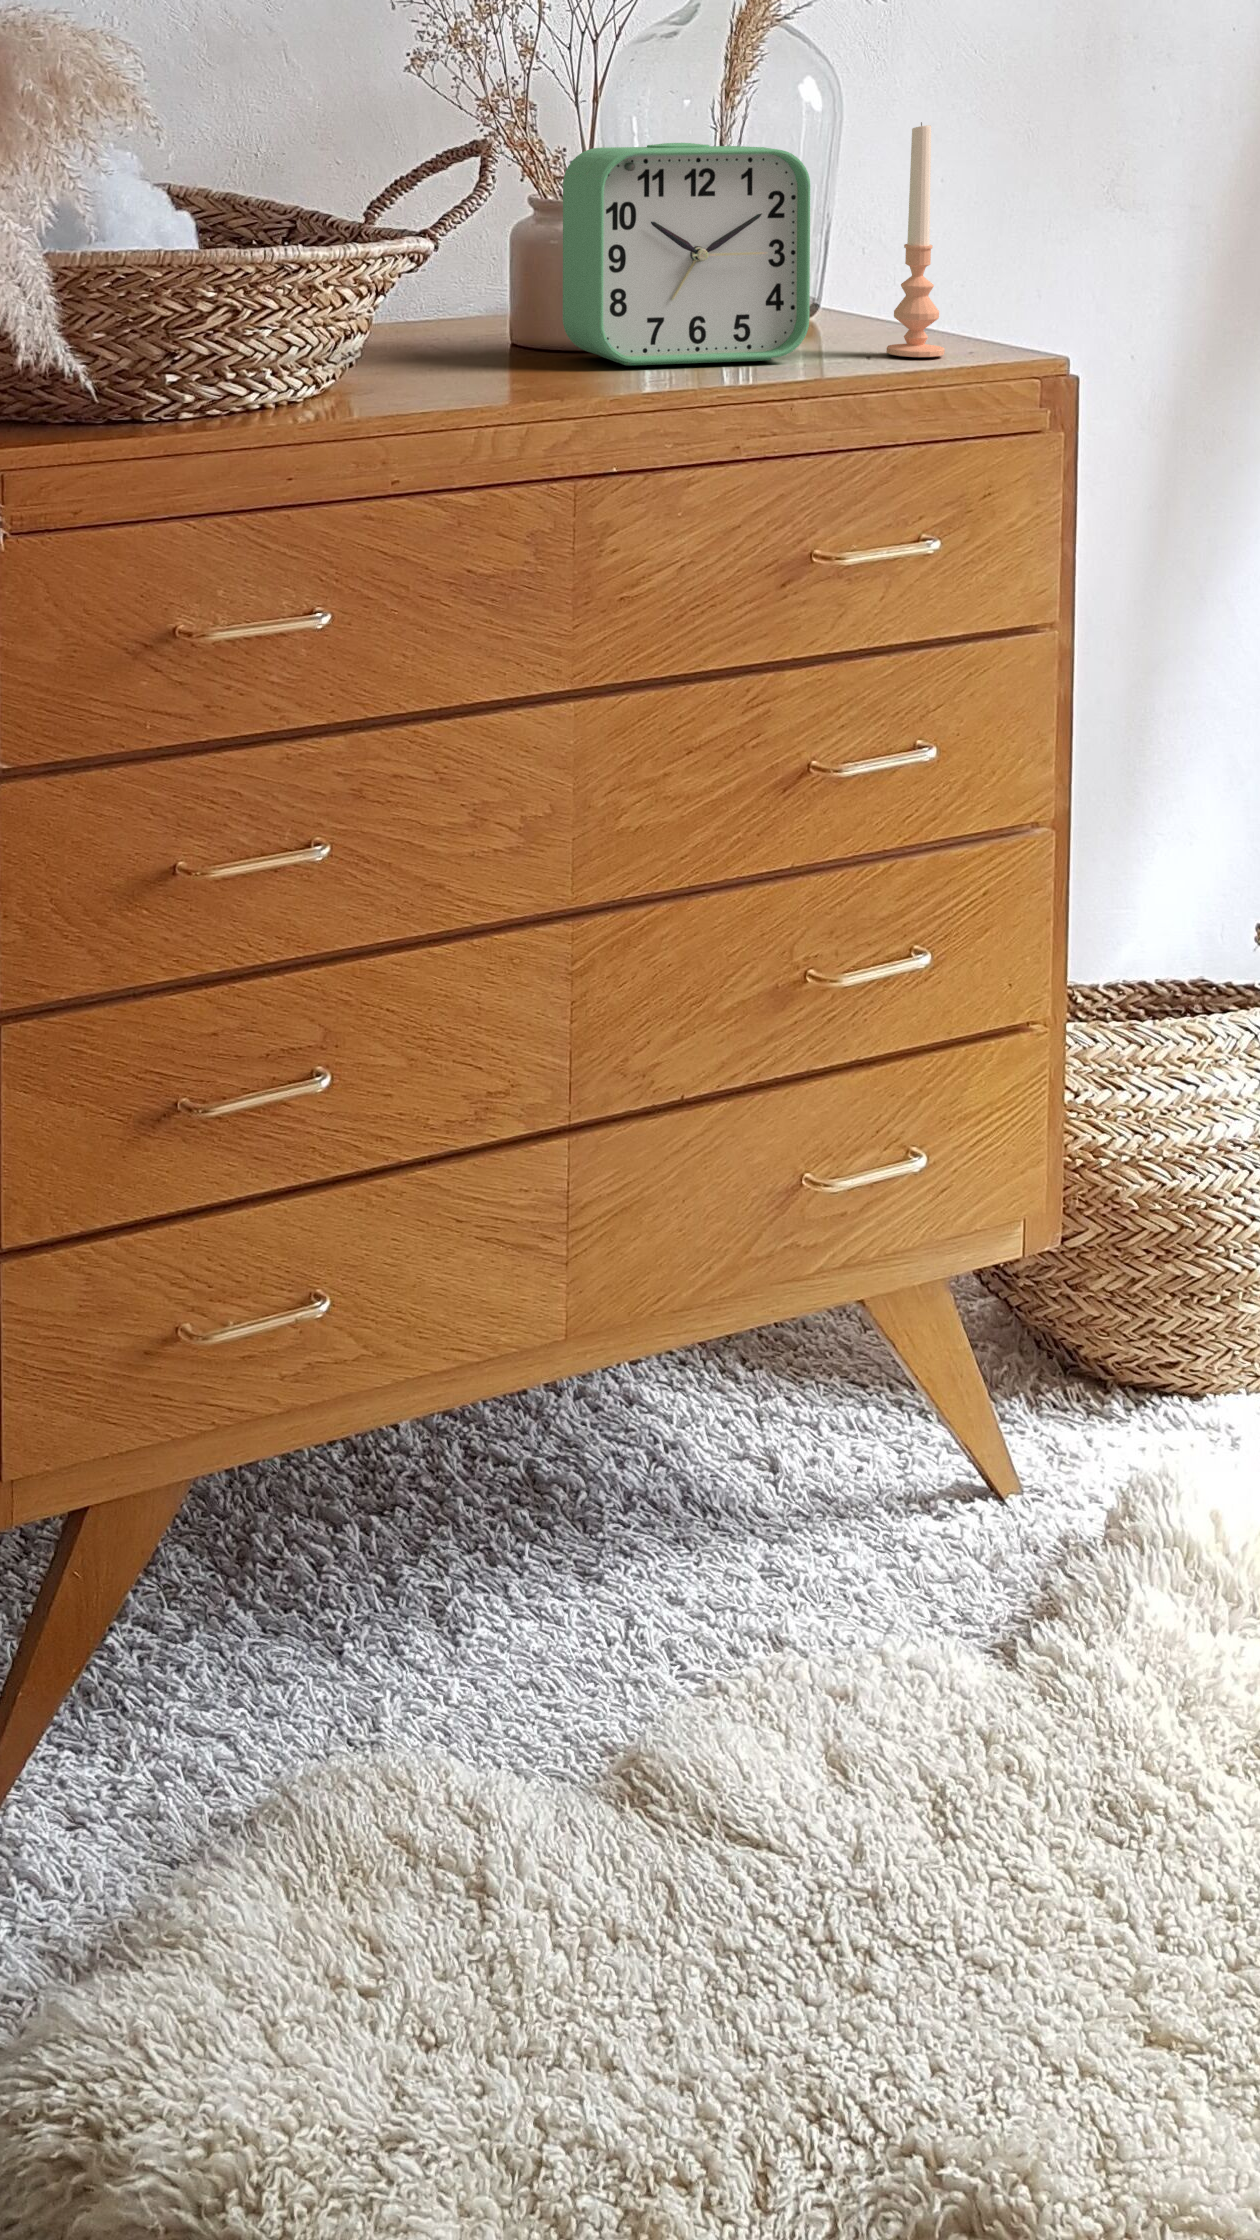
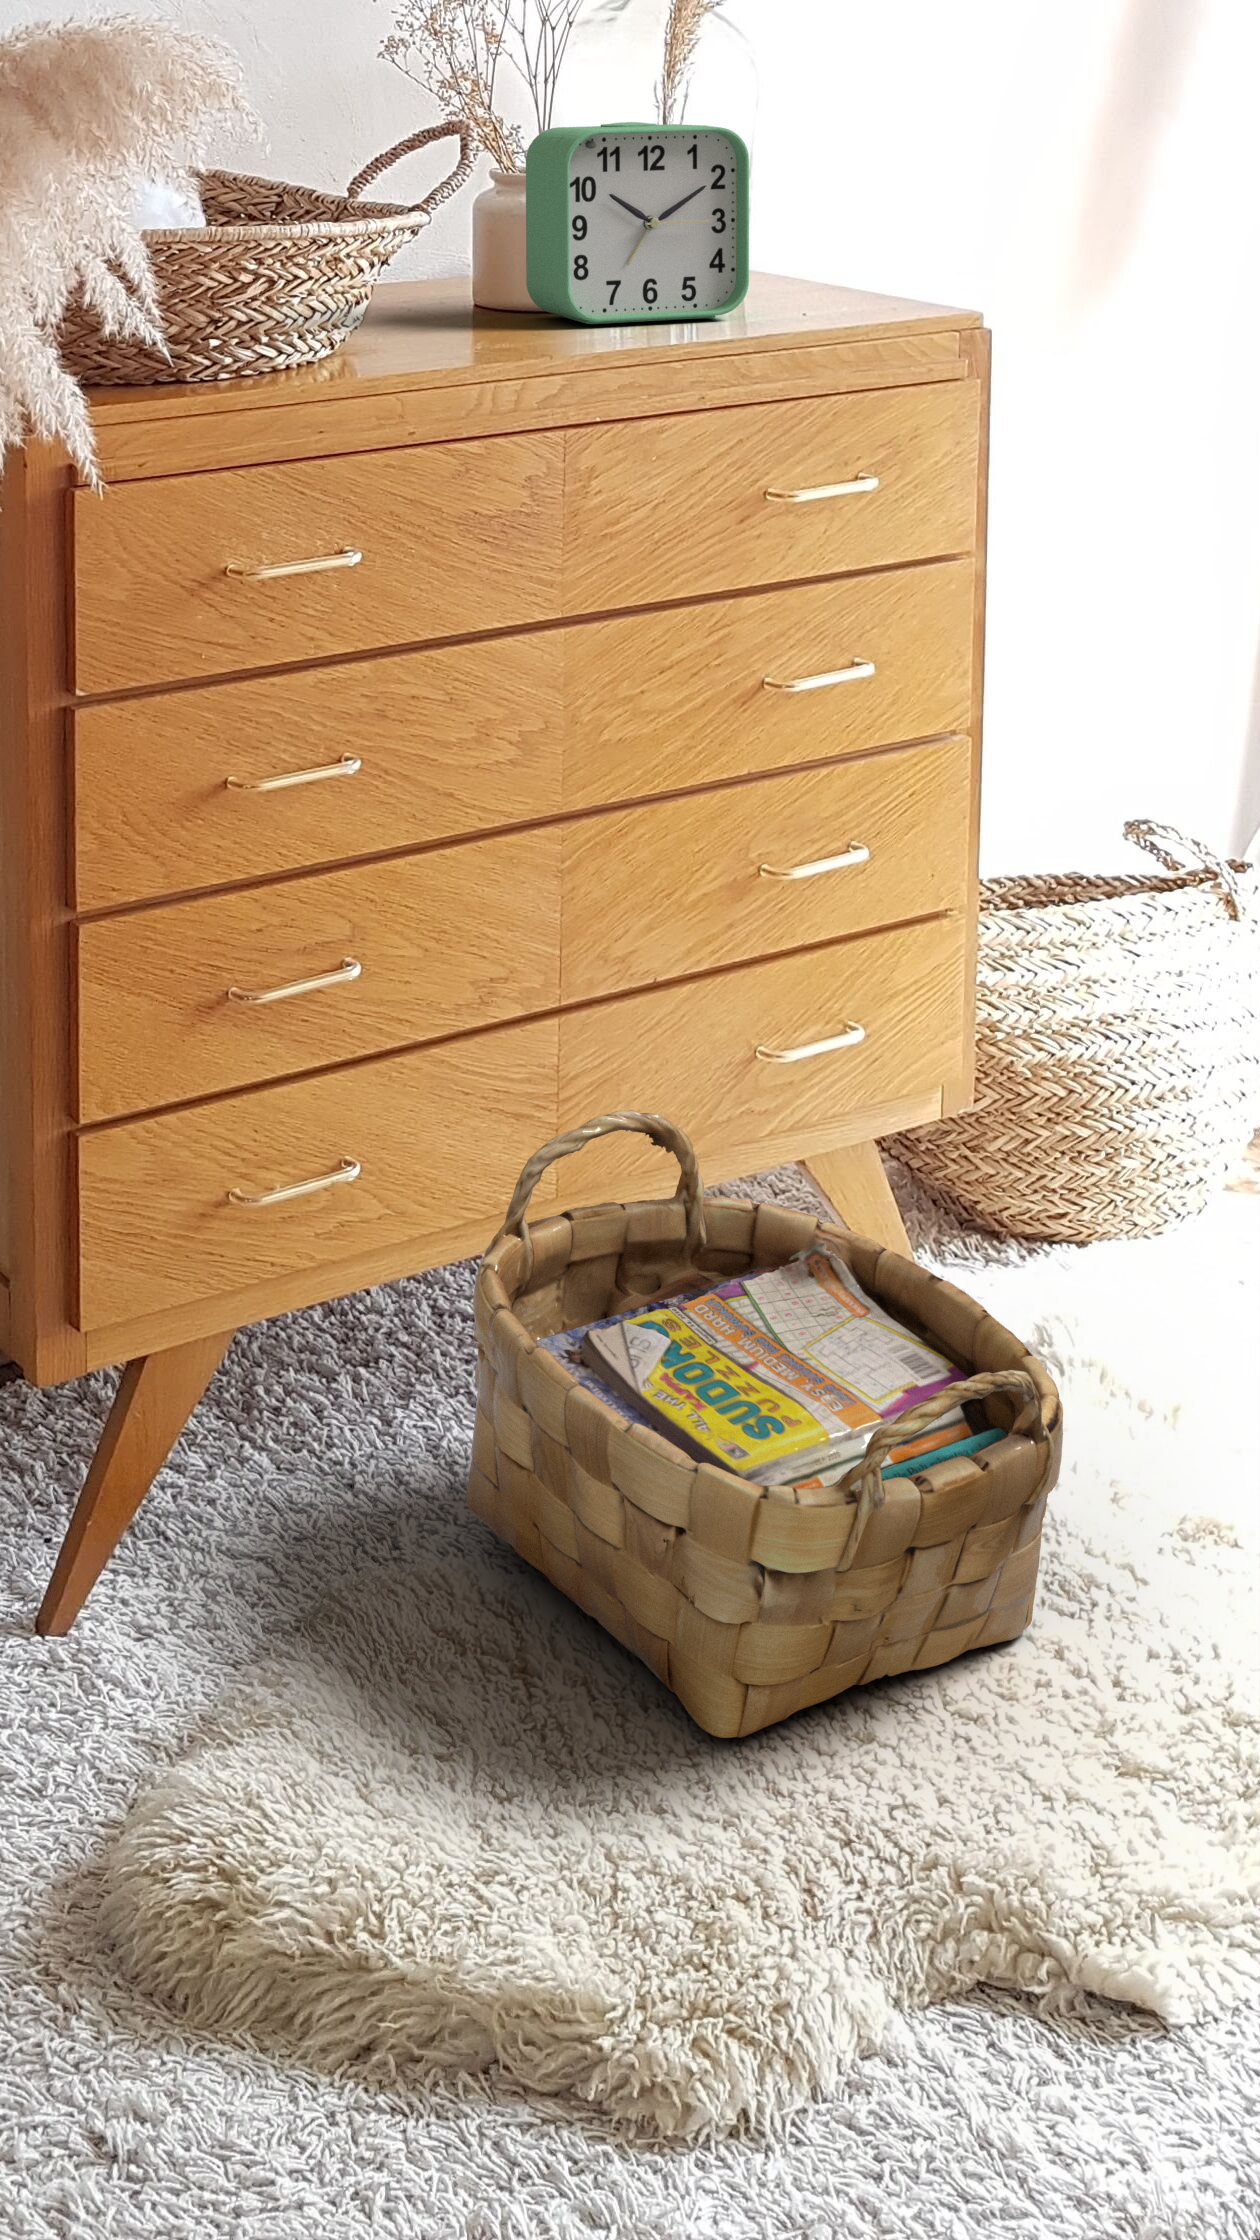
candle: present [886,122,945,357] -> none [814,101,866,313]
woven basket: none [443,1247,1101,1982] -> present [466,1110,1063,1738]

